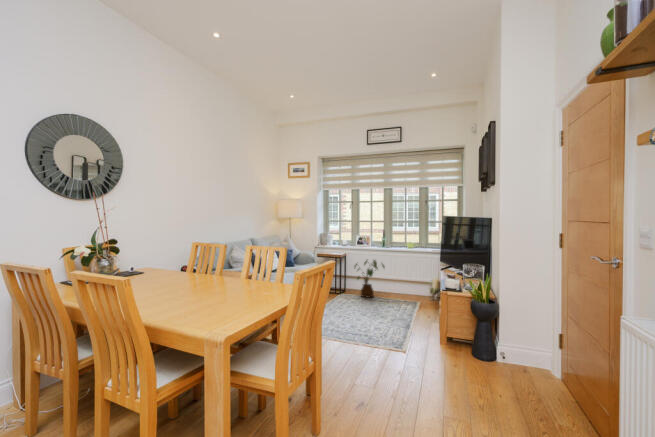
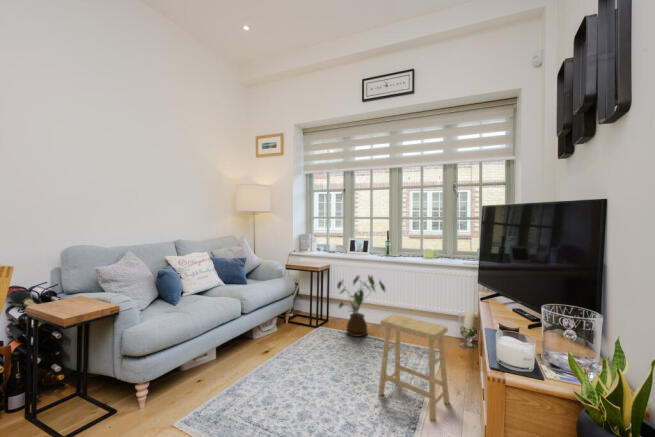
footstool: none [389,277,425,325] -> present [378,314,449,420]

